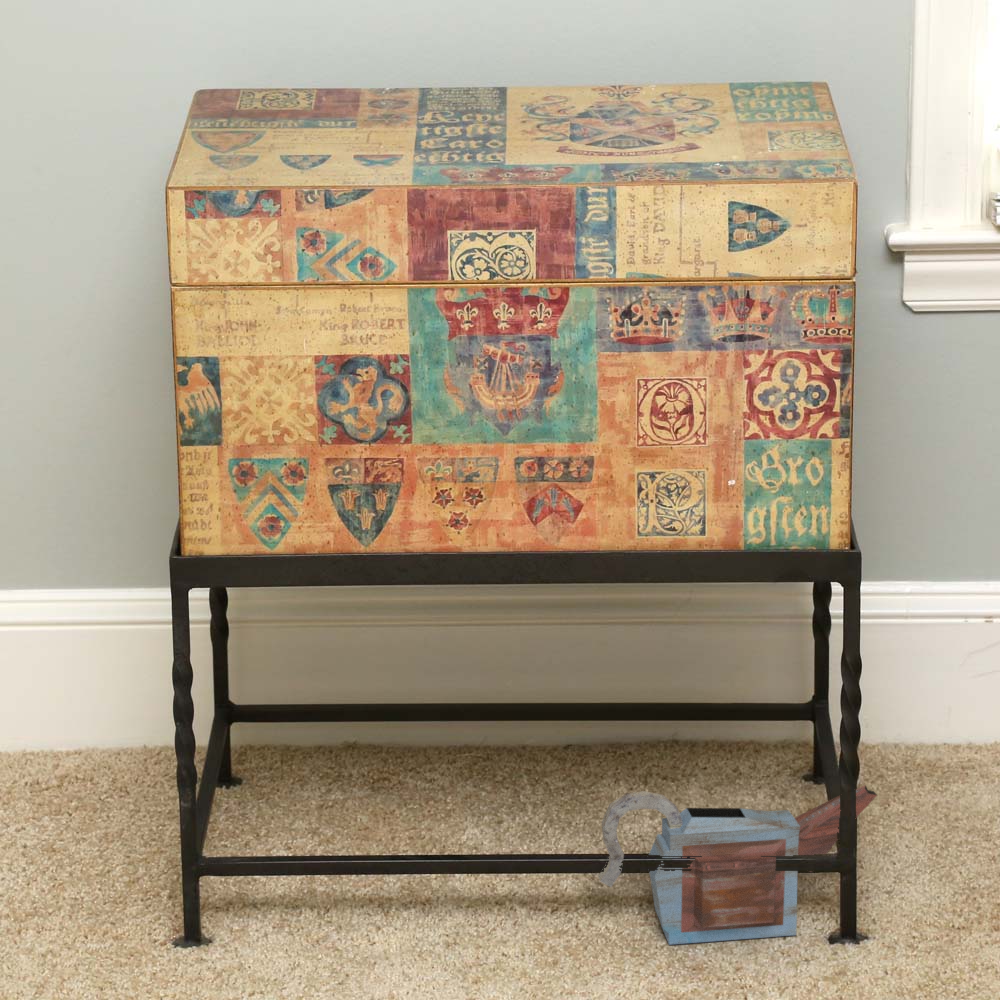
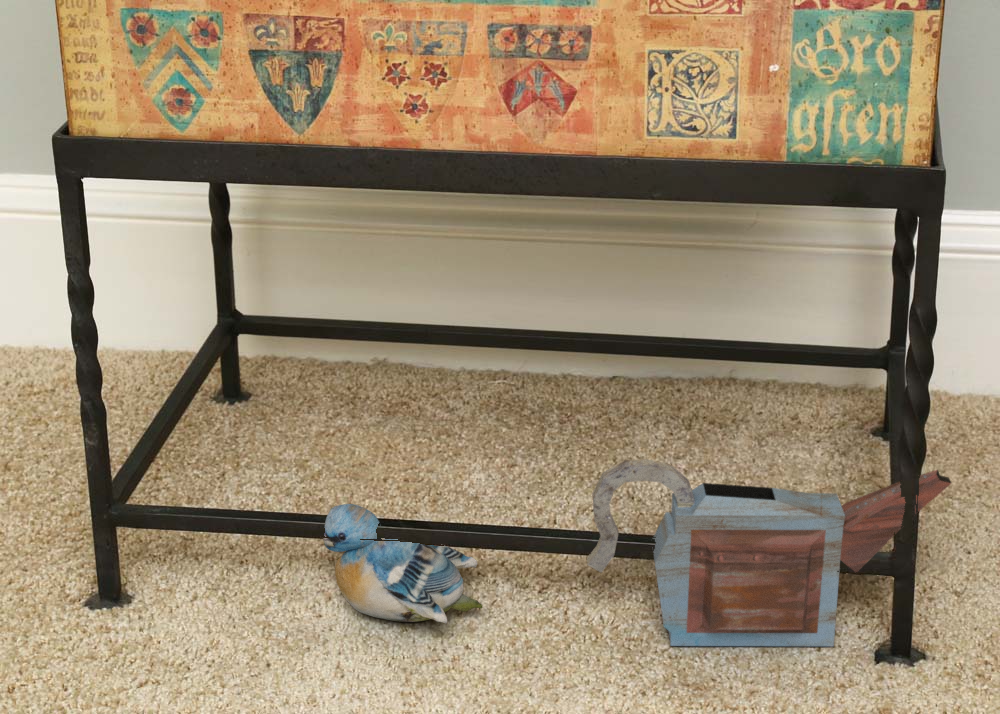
plush toy: none [377,845,514,942] -> present [323,504,483,624]

